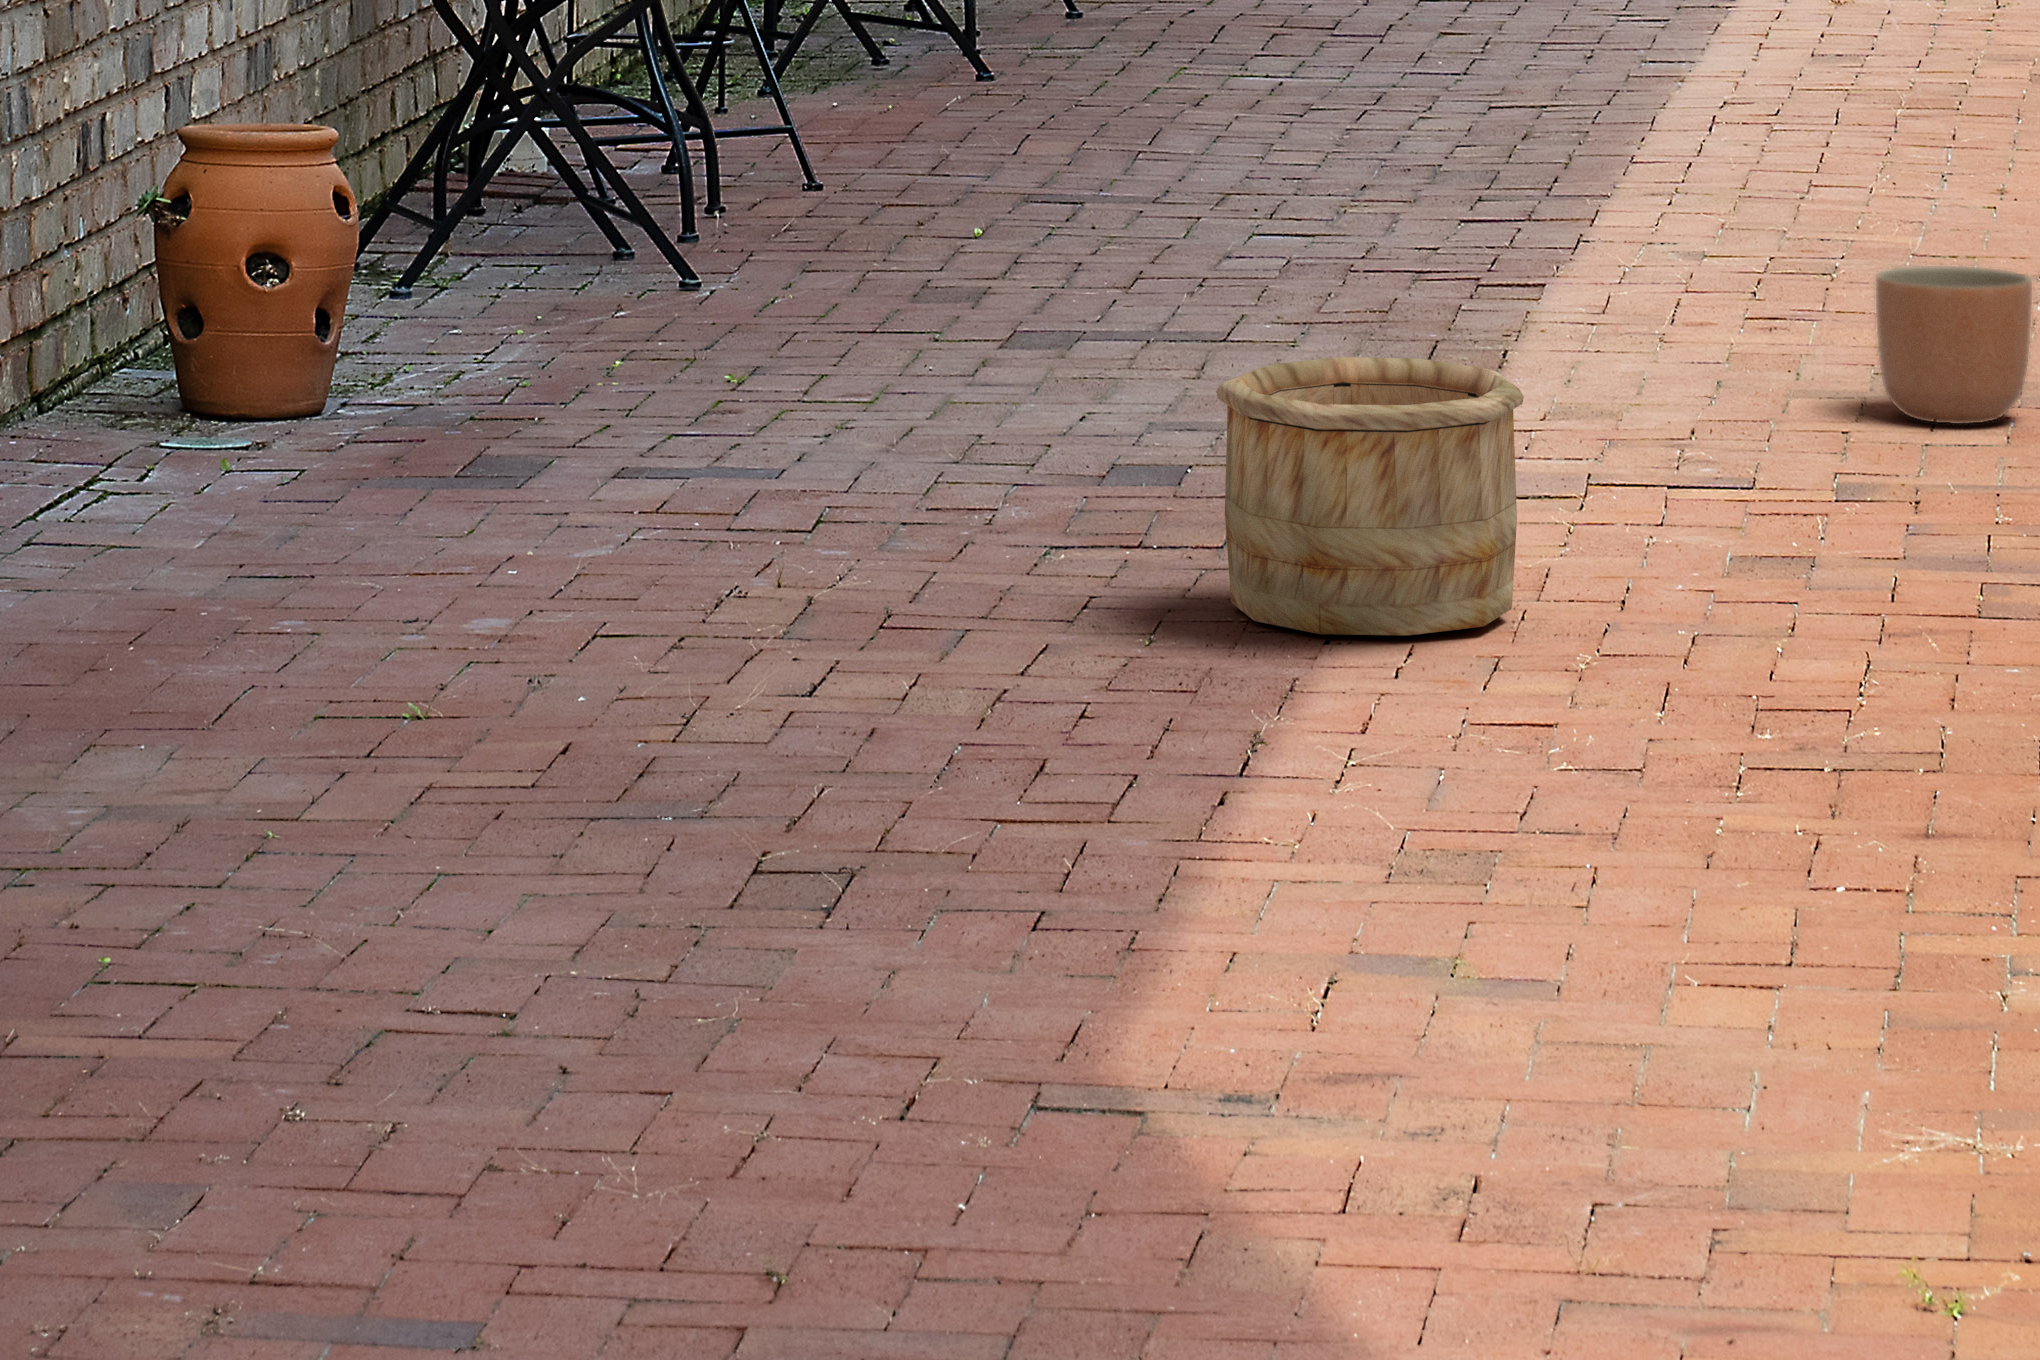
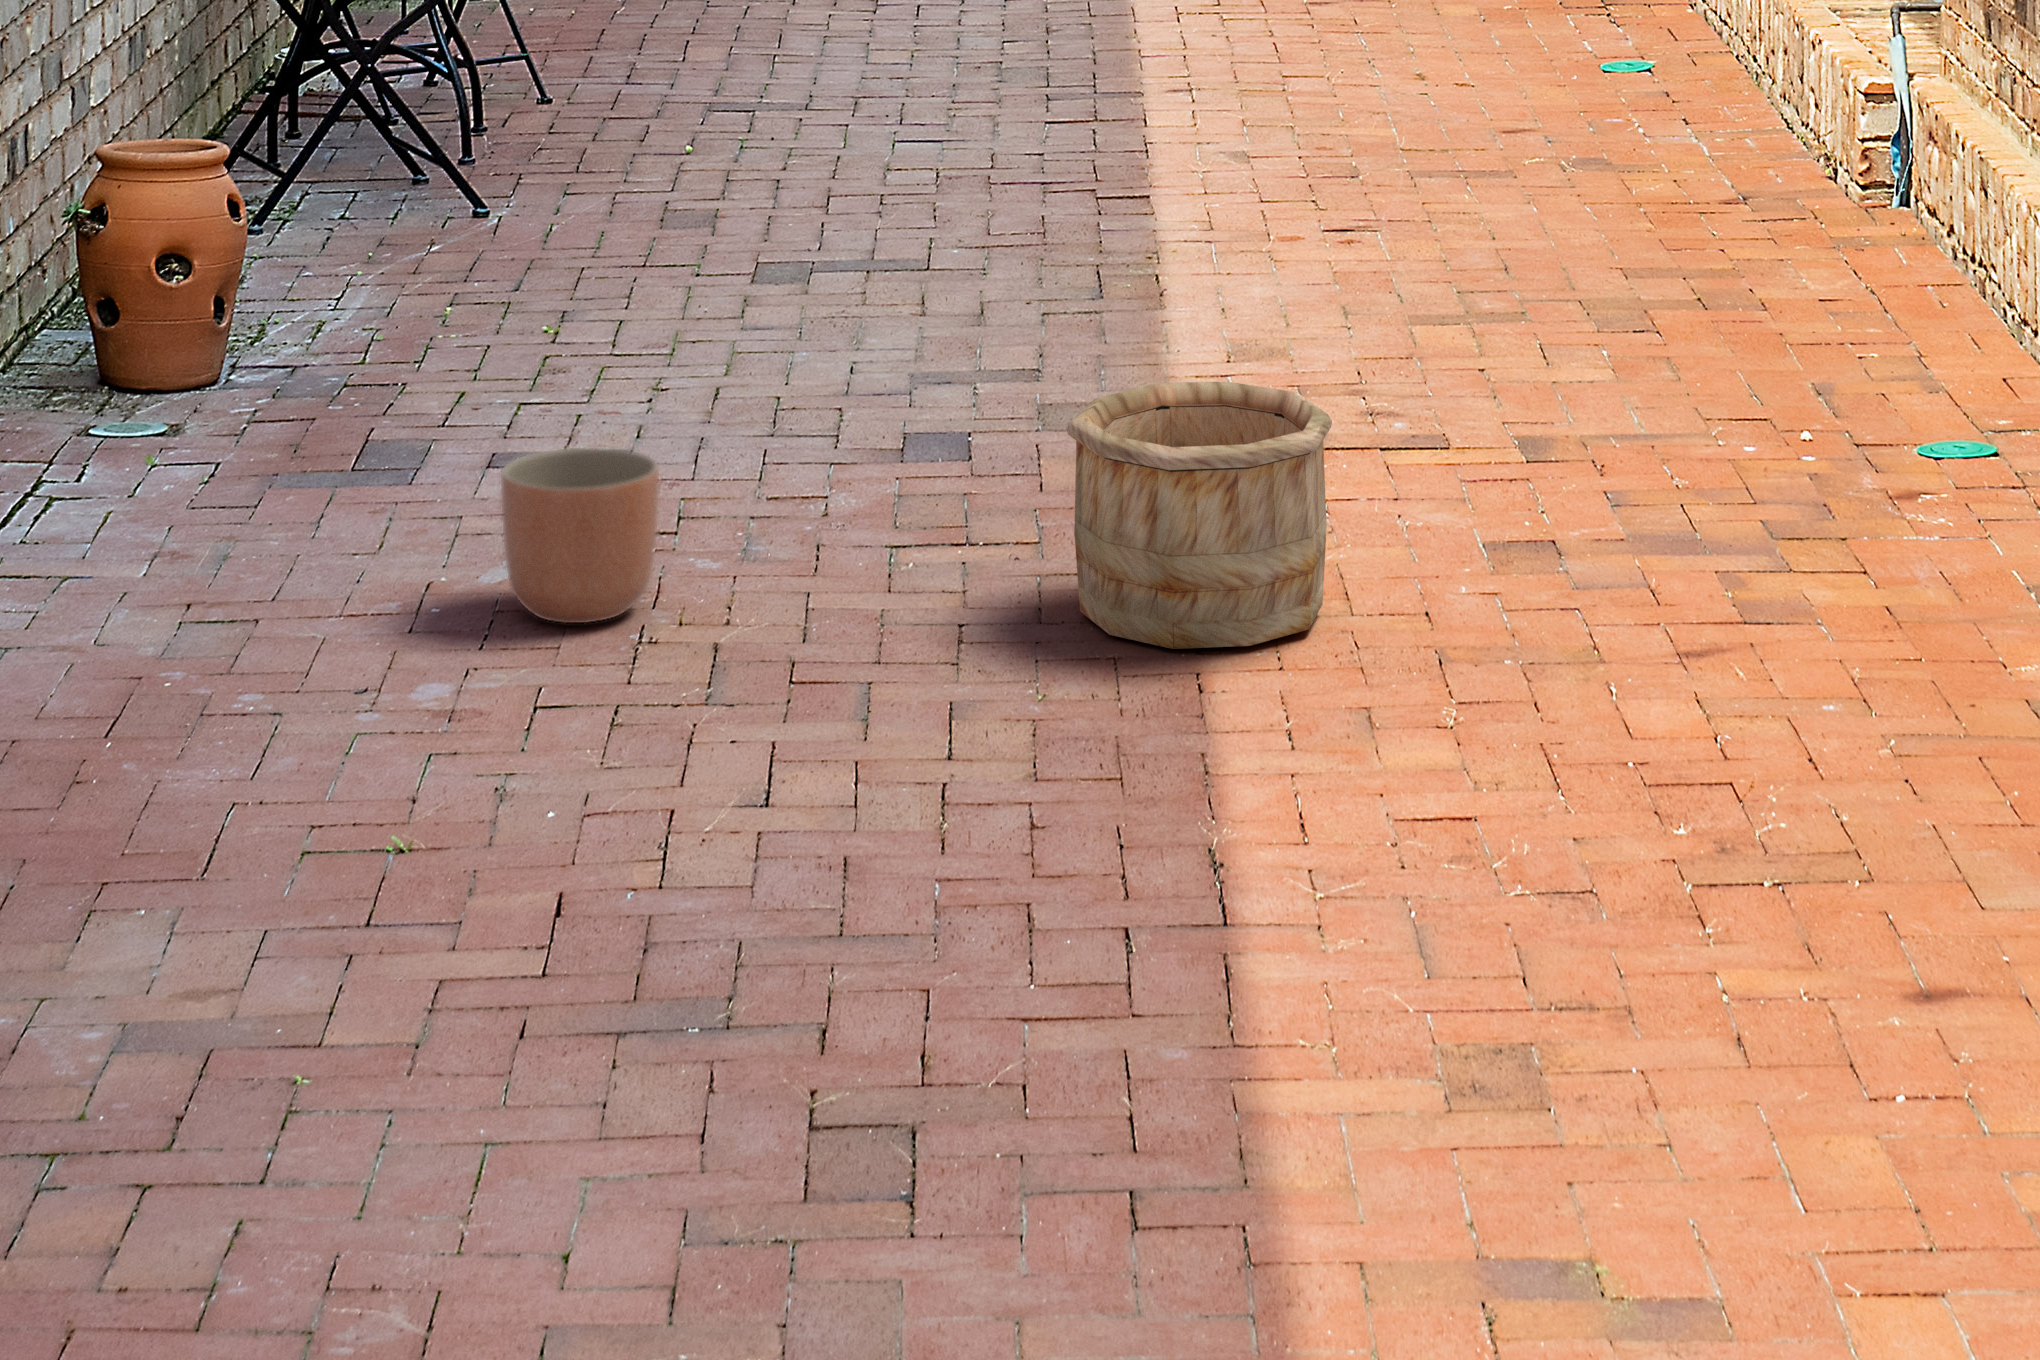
planter: present [1876,266,2032,424] -> present [501,448,659,623]

